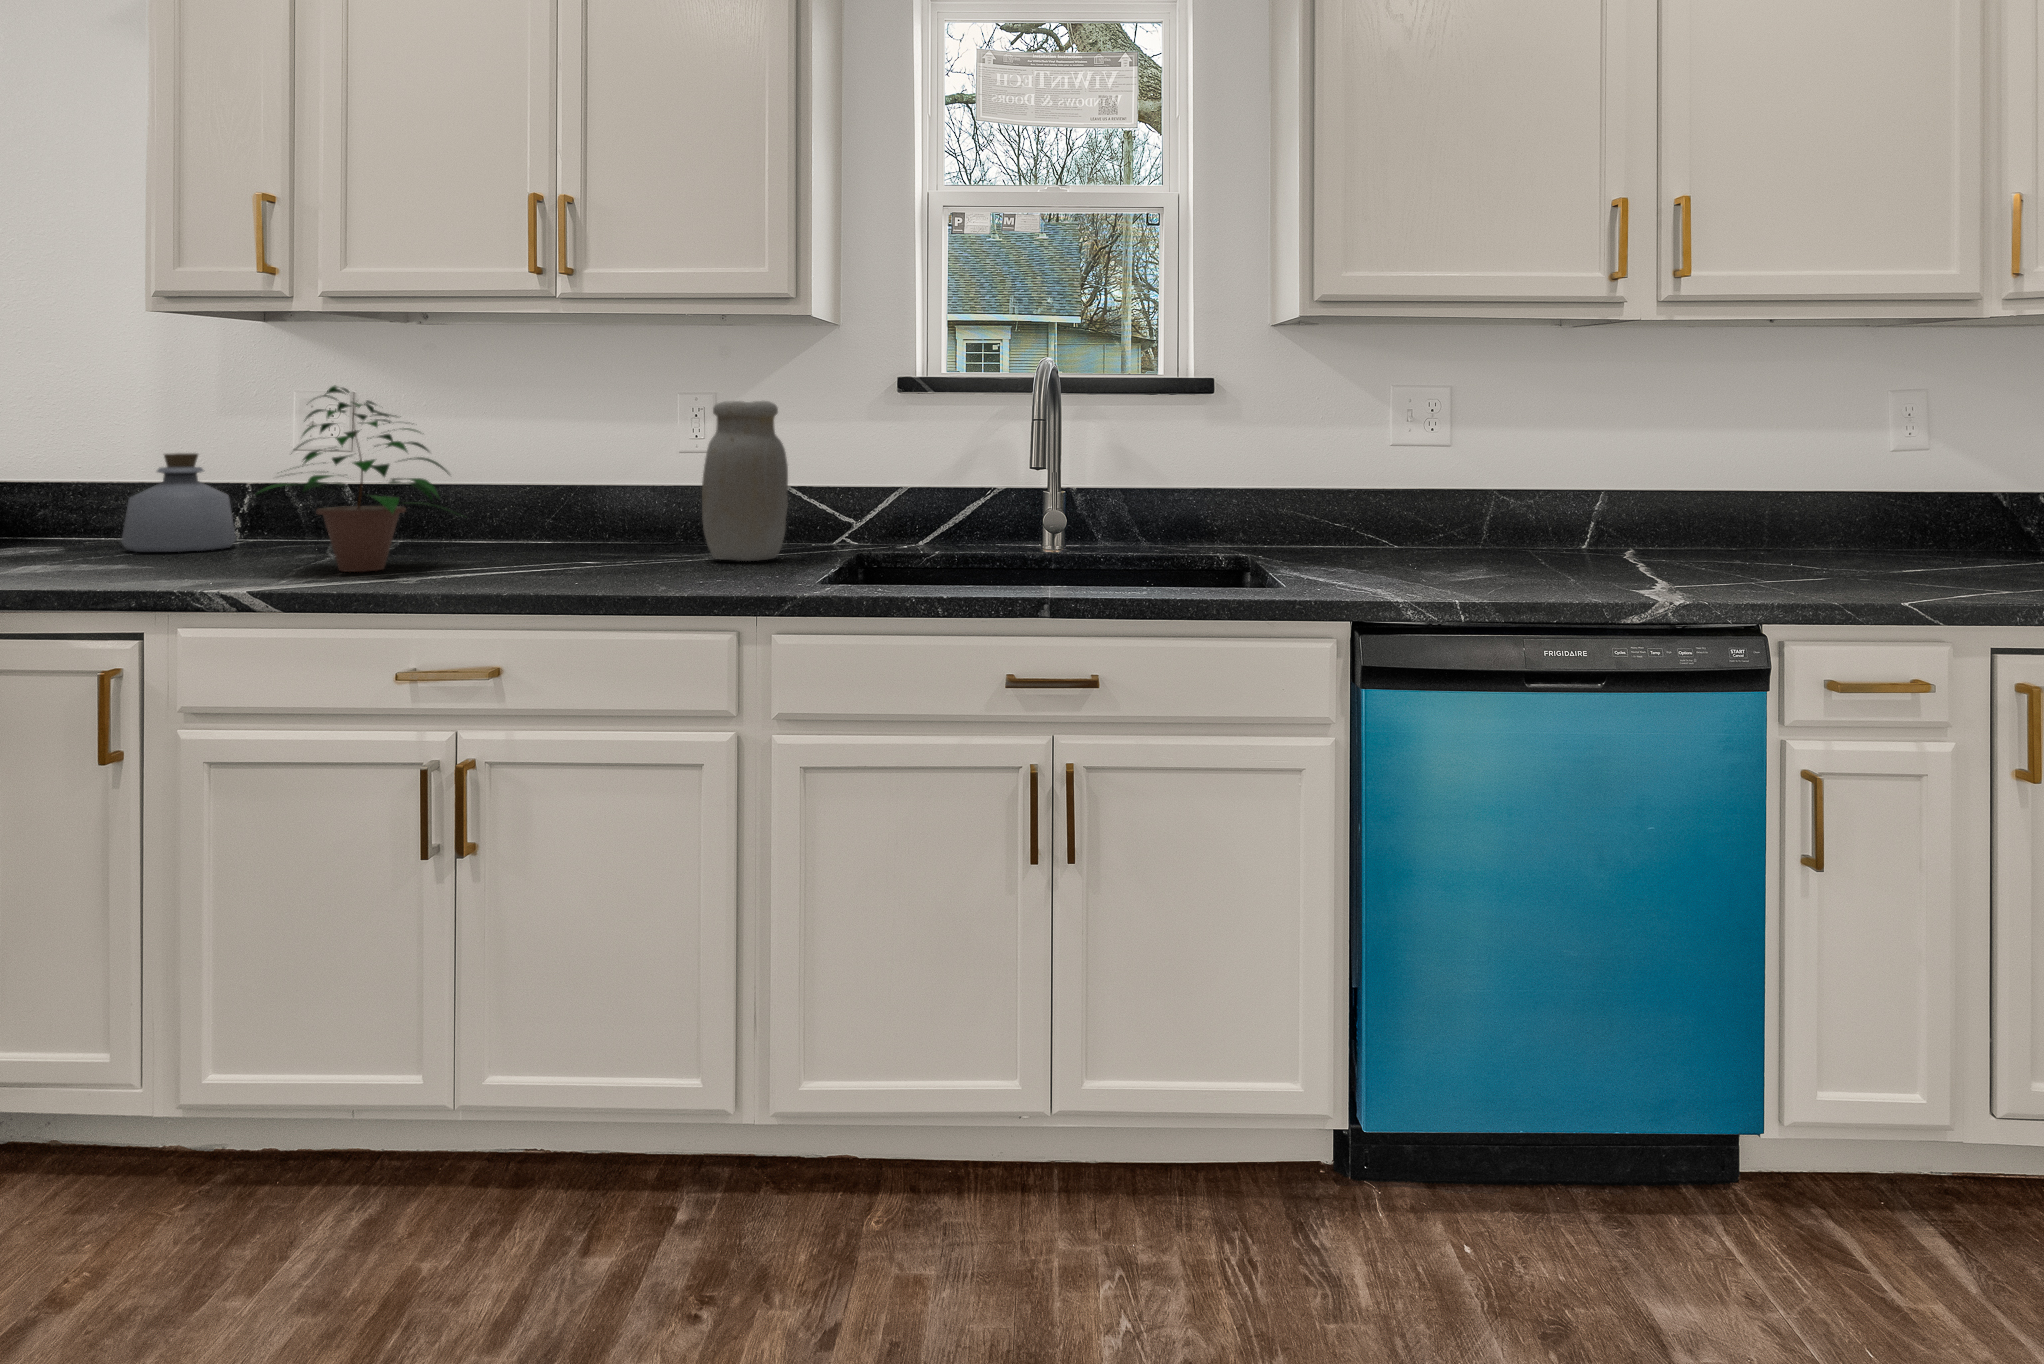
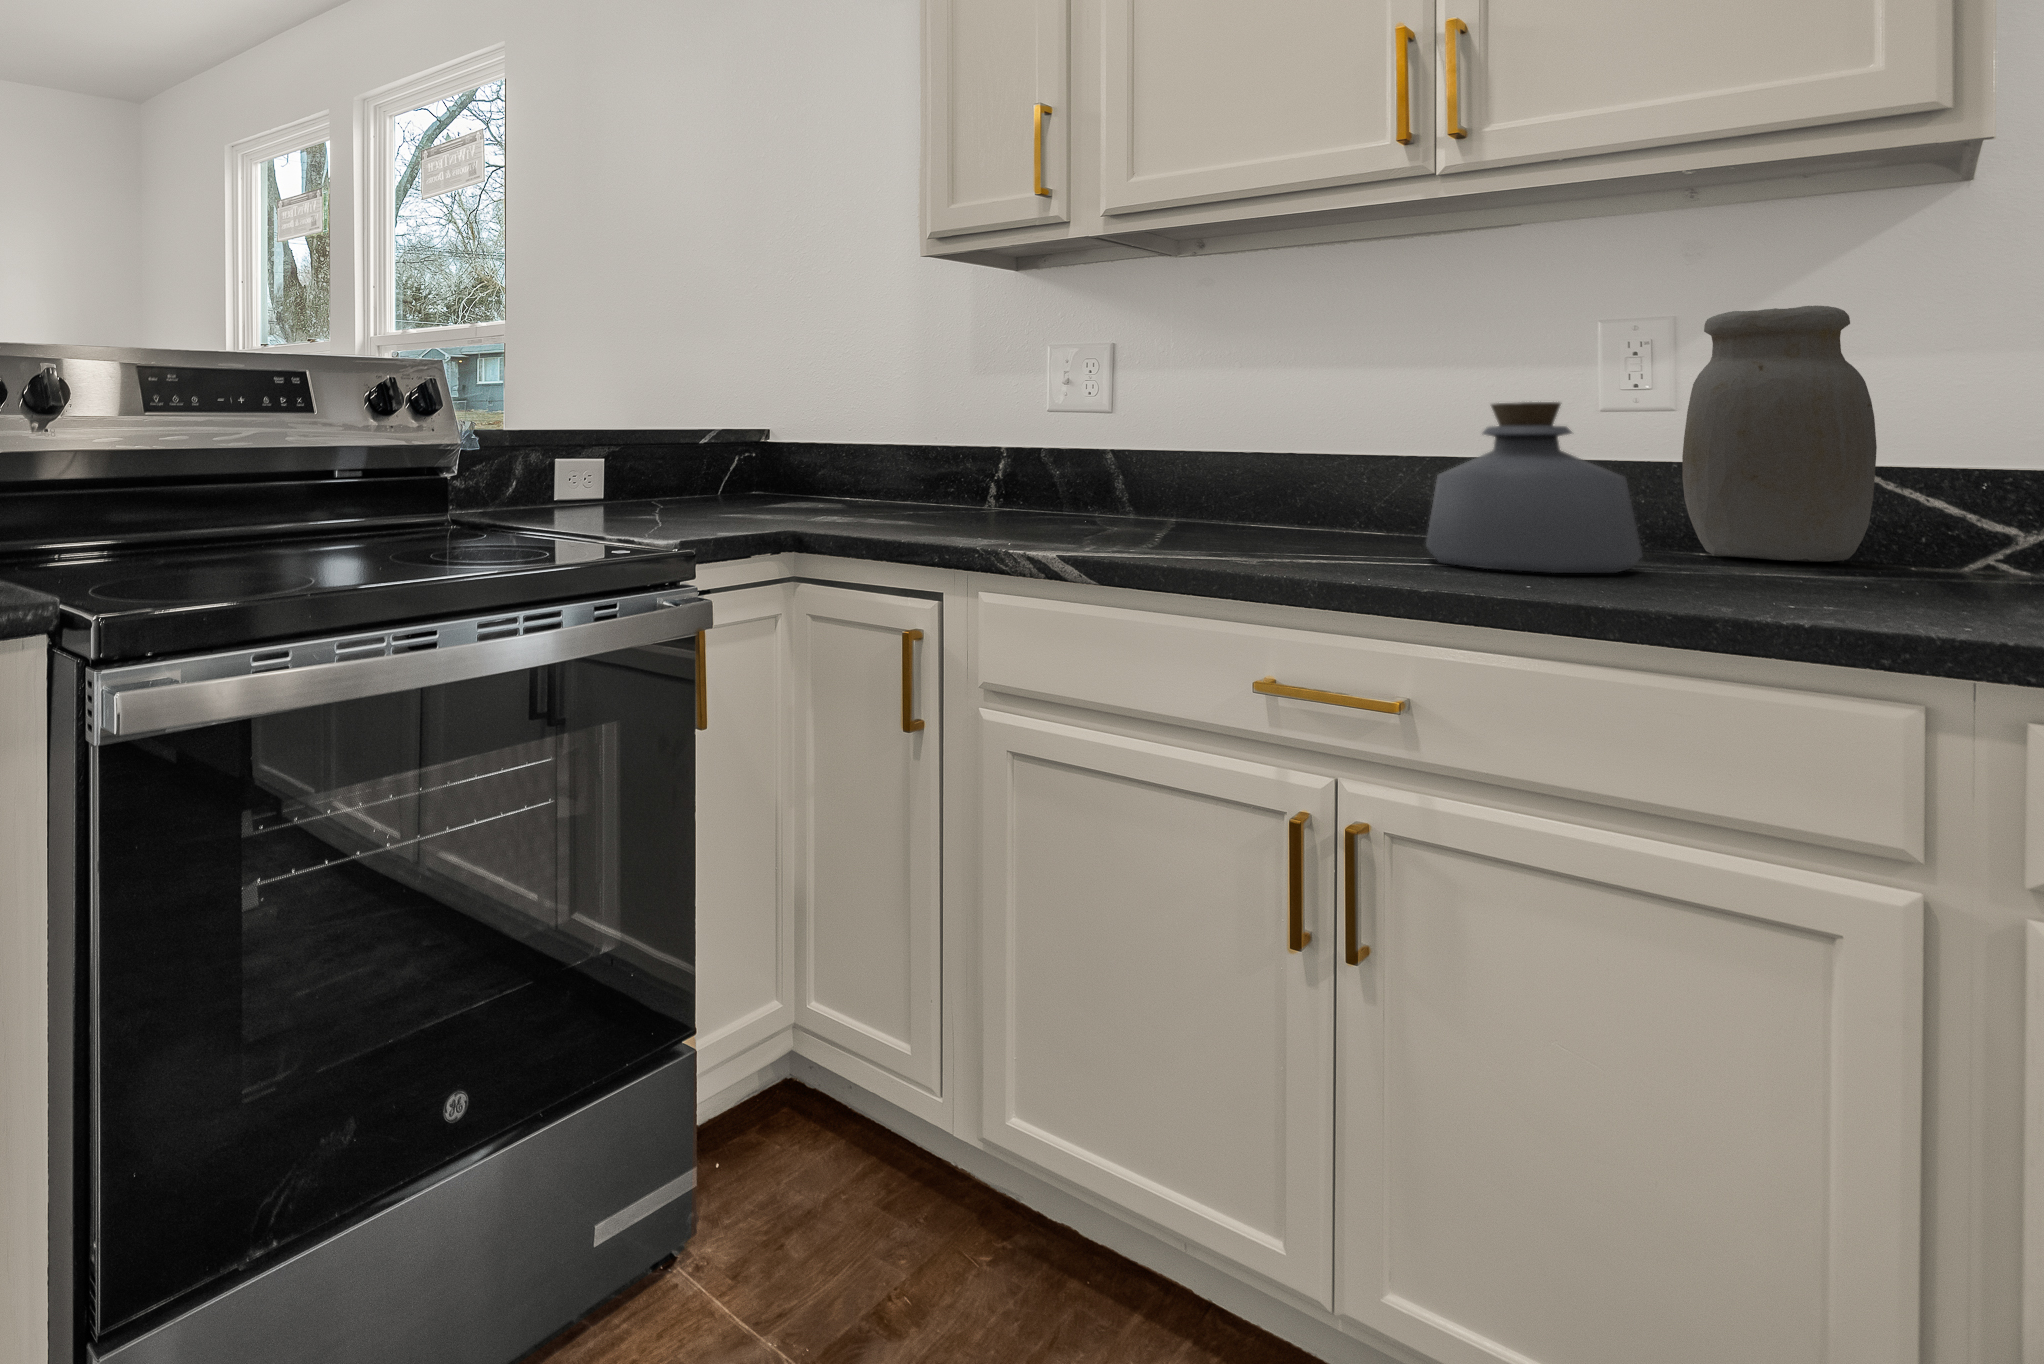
potted plant: present [257,386,463,572] -> none [1048,319,1295,541]
bottle: present [121,453,236,552] -> present [1426,402,1642,573]

